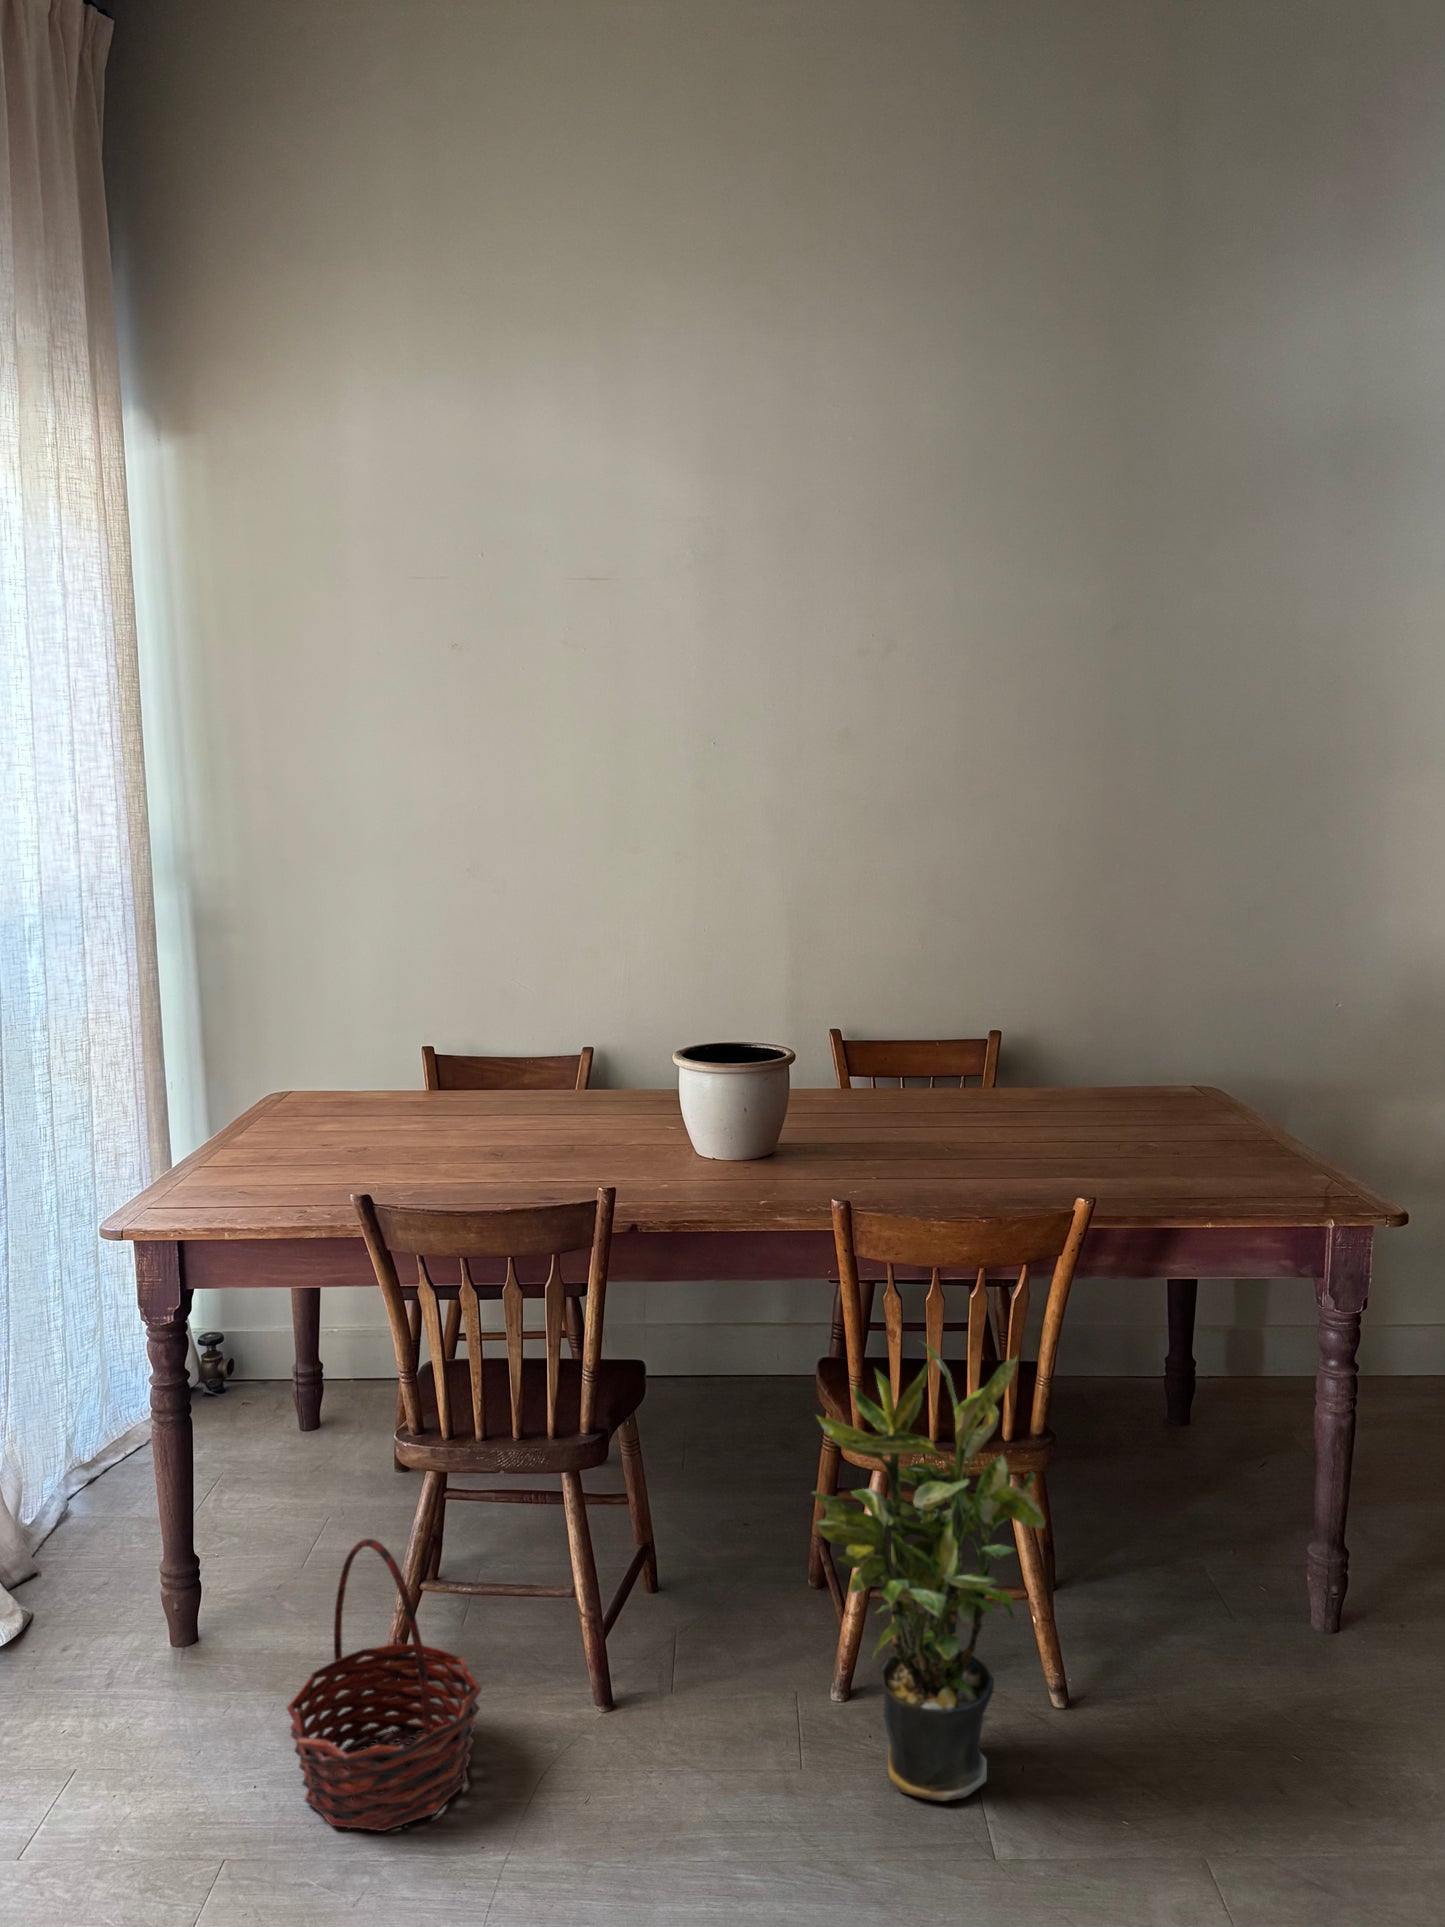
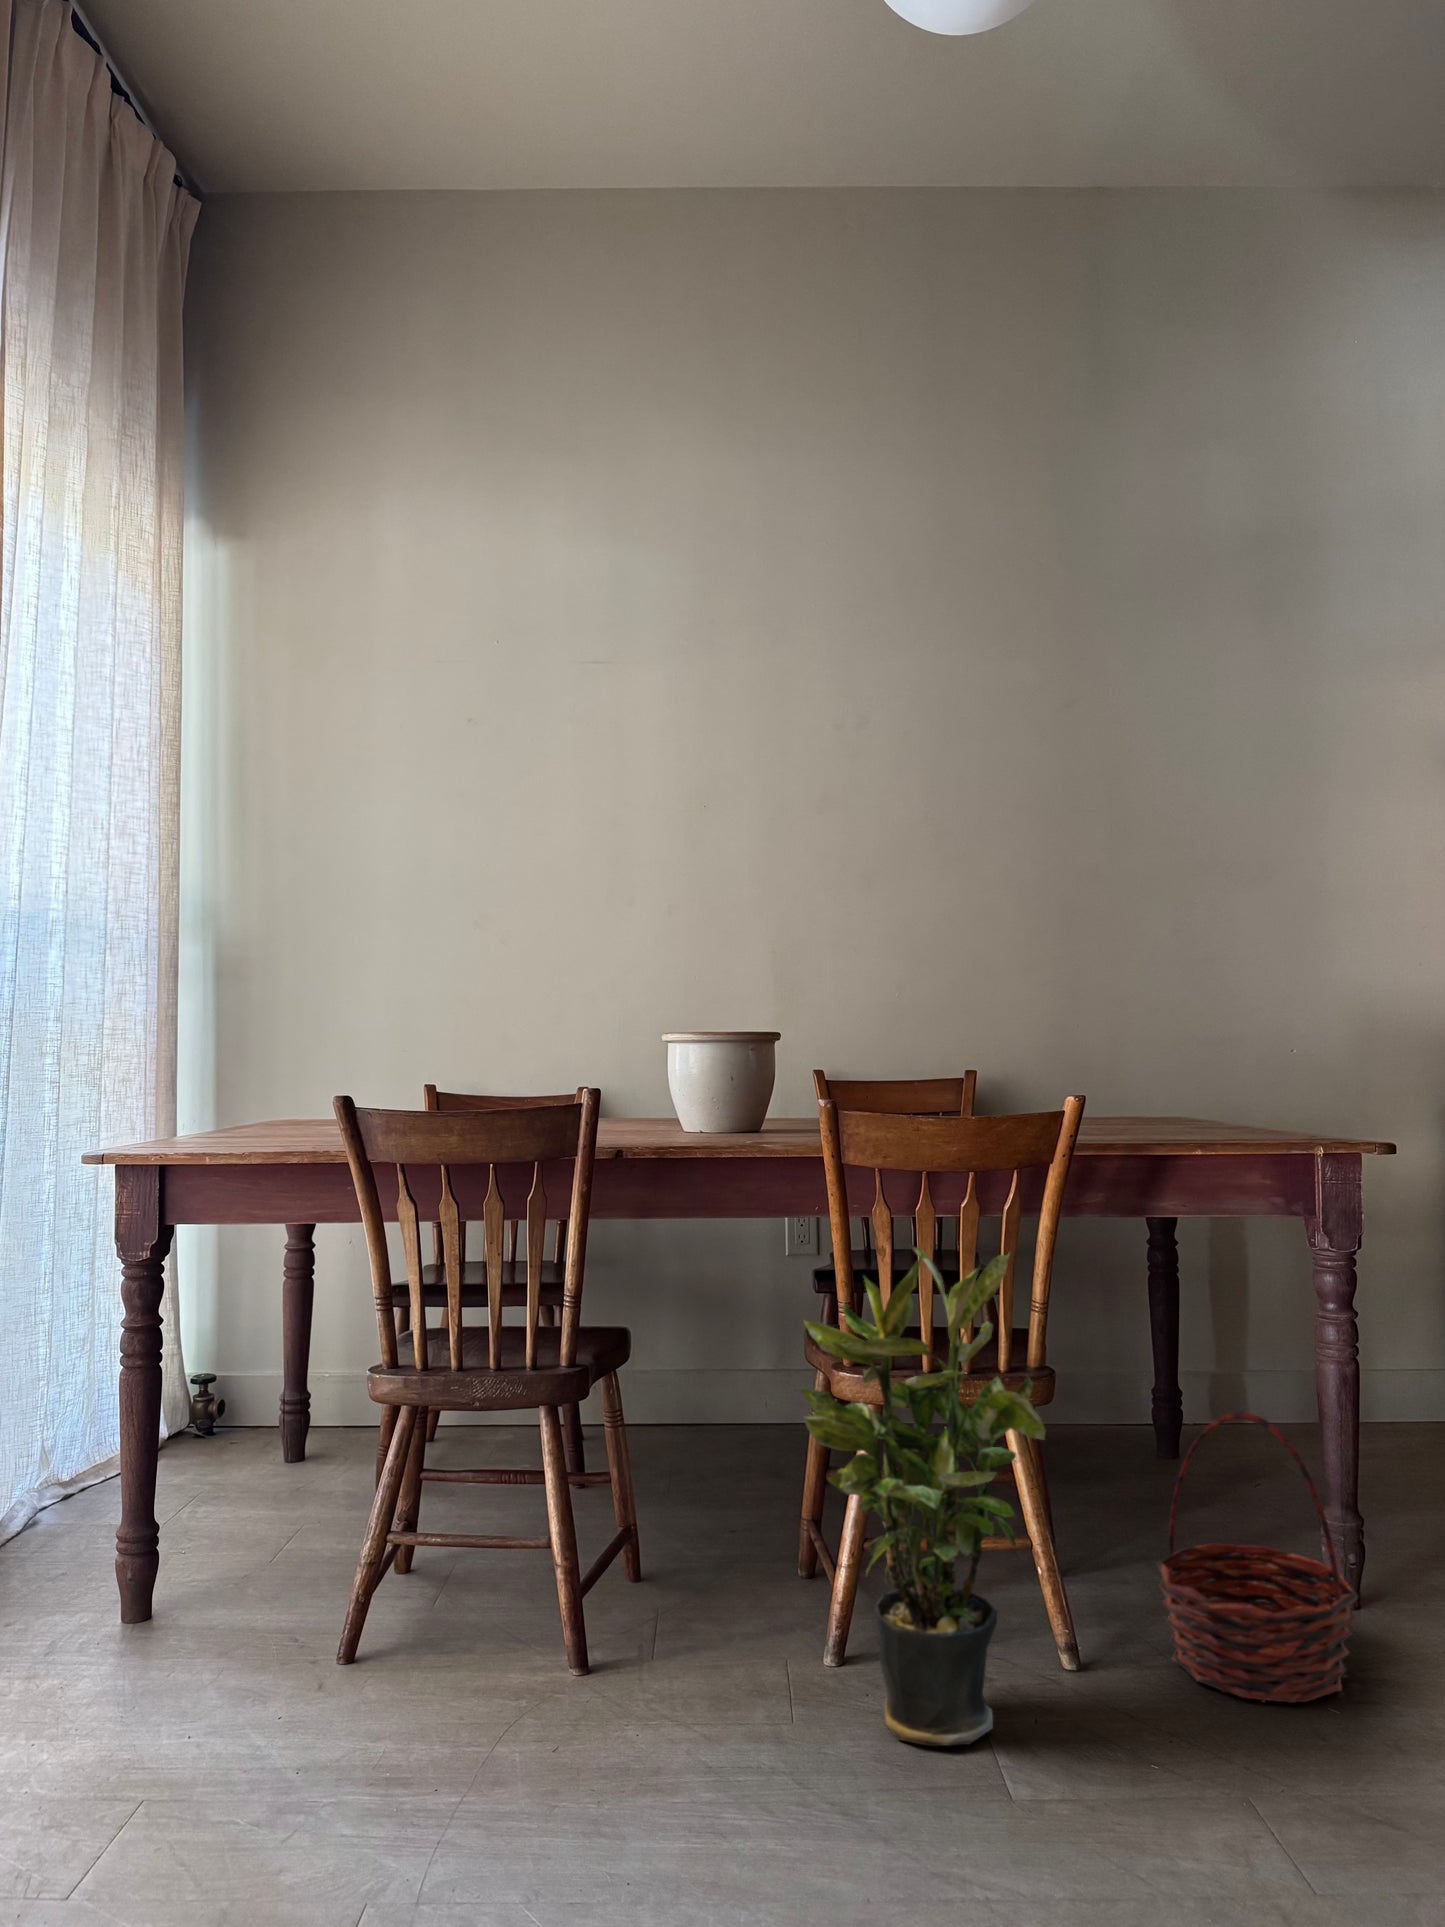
basket: present [287,1539,481,1831] -> present [1157,1412,1358,1703]

